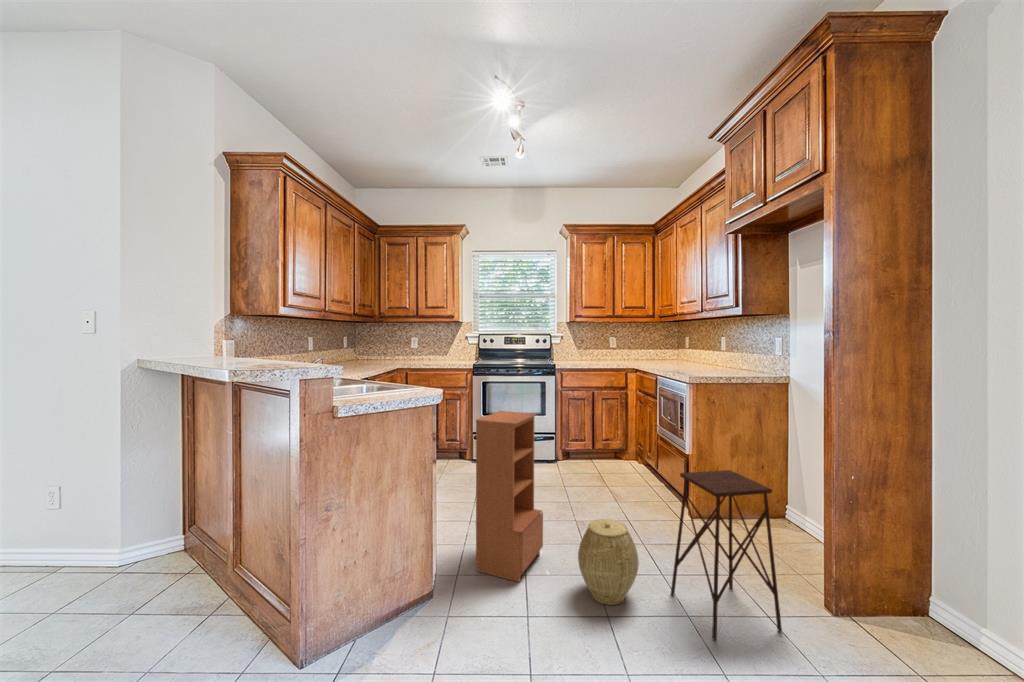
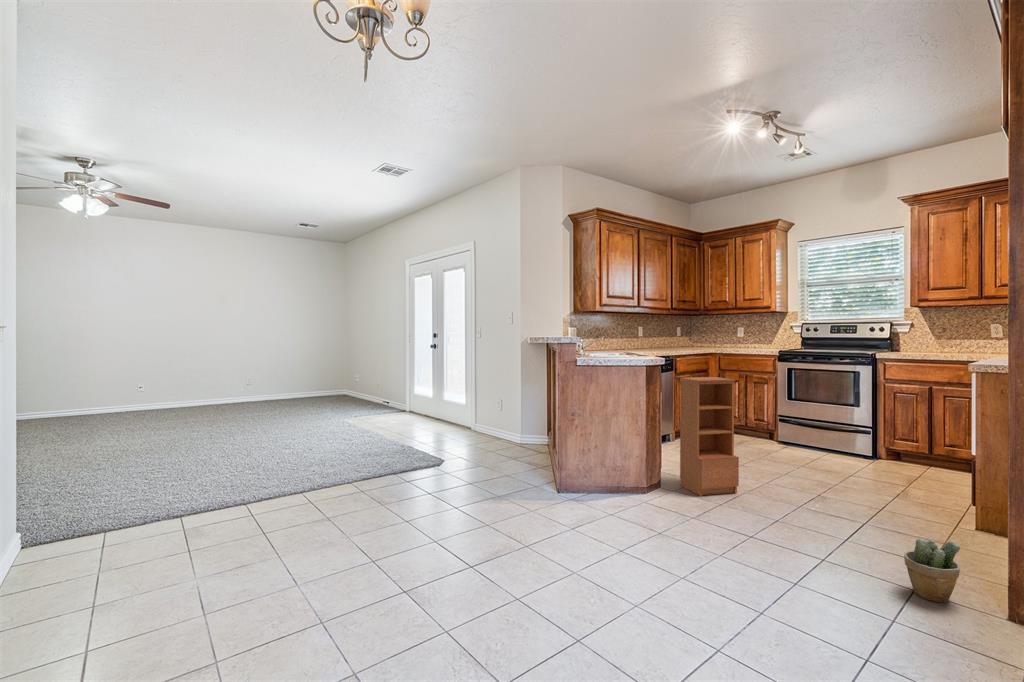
side table: present [671,470,782,640] -> none [797,431,886,576]
woven basket: present [578,519,639,605] -> none [729,461,781,524]
potted plant: none [803,570,857,641] -> present [904,539,960,602]

